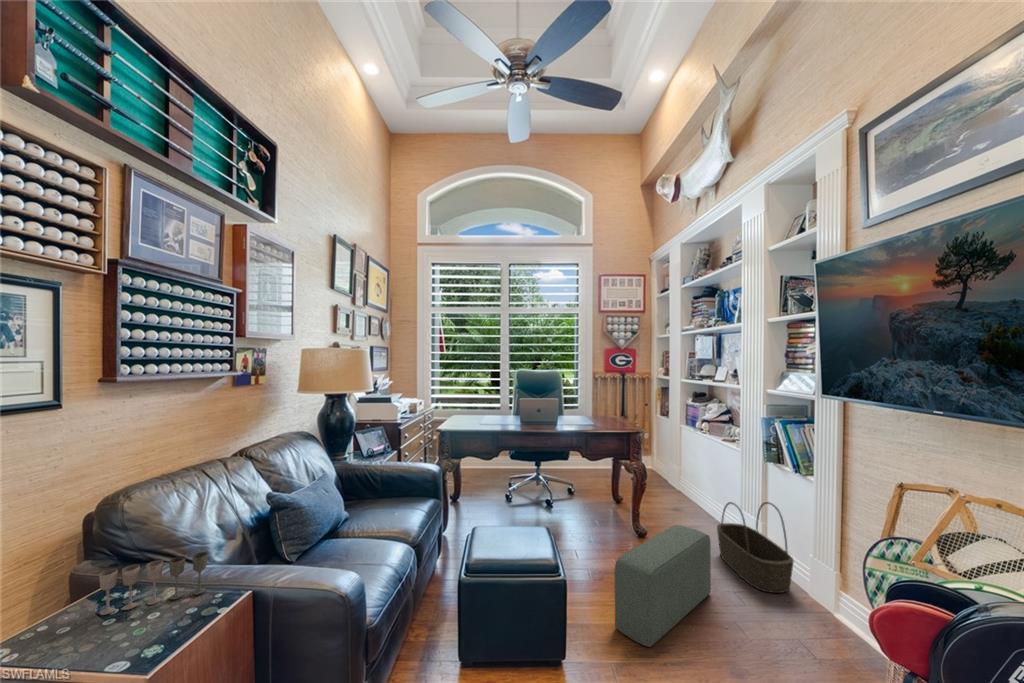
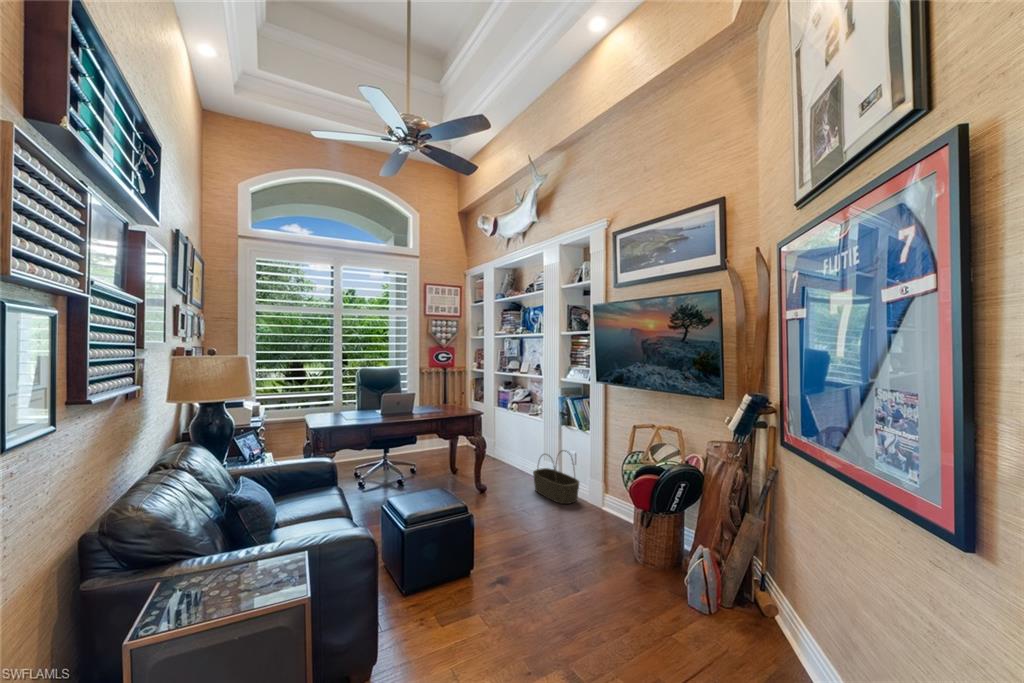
pouf: present [614,525,711,647] -> none [494,474,539,549]
wine glass: present [99,552,208,615] -> none [206,539,279,602]

